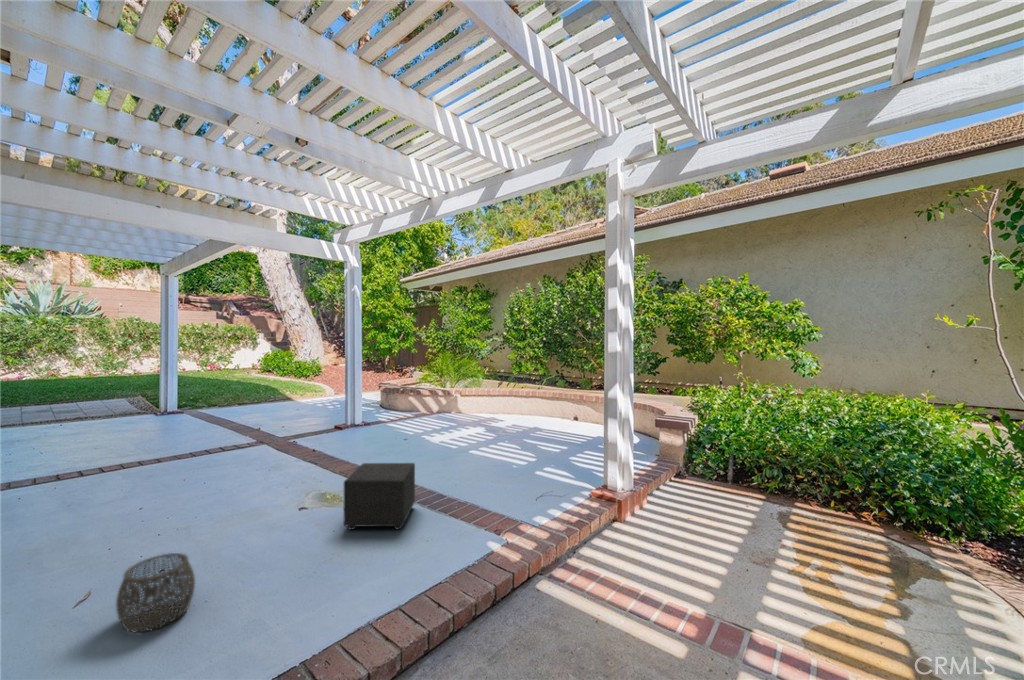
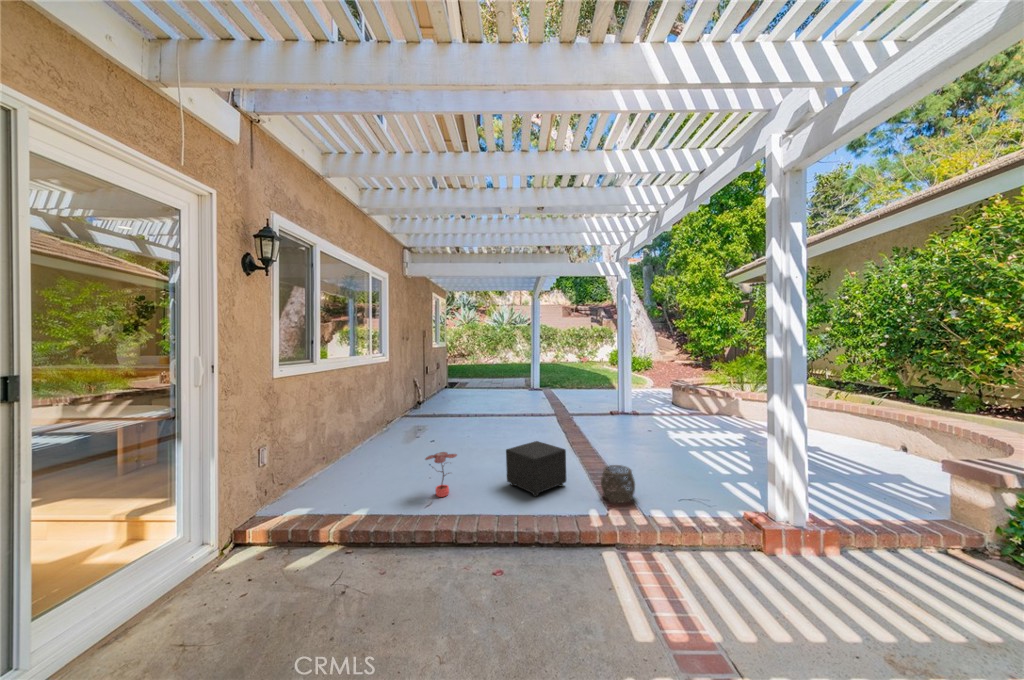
potted plant: none [232,505,289,585] -> present [425,452,457,497]
woven basket: present [116,553,195,633] -> present [601,465,635,503]

